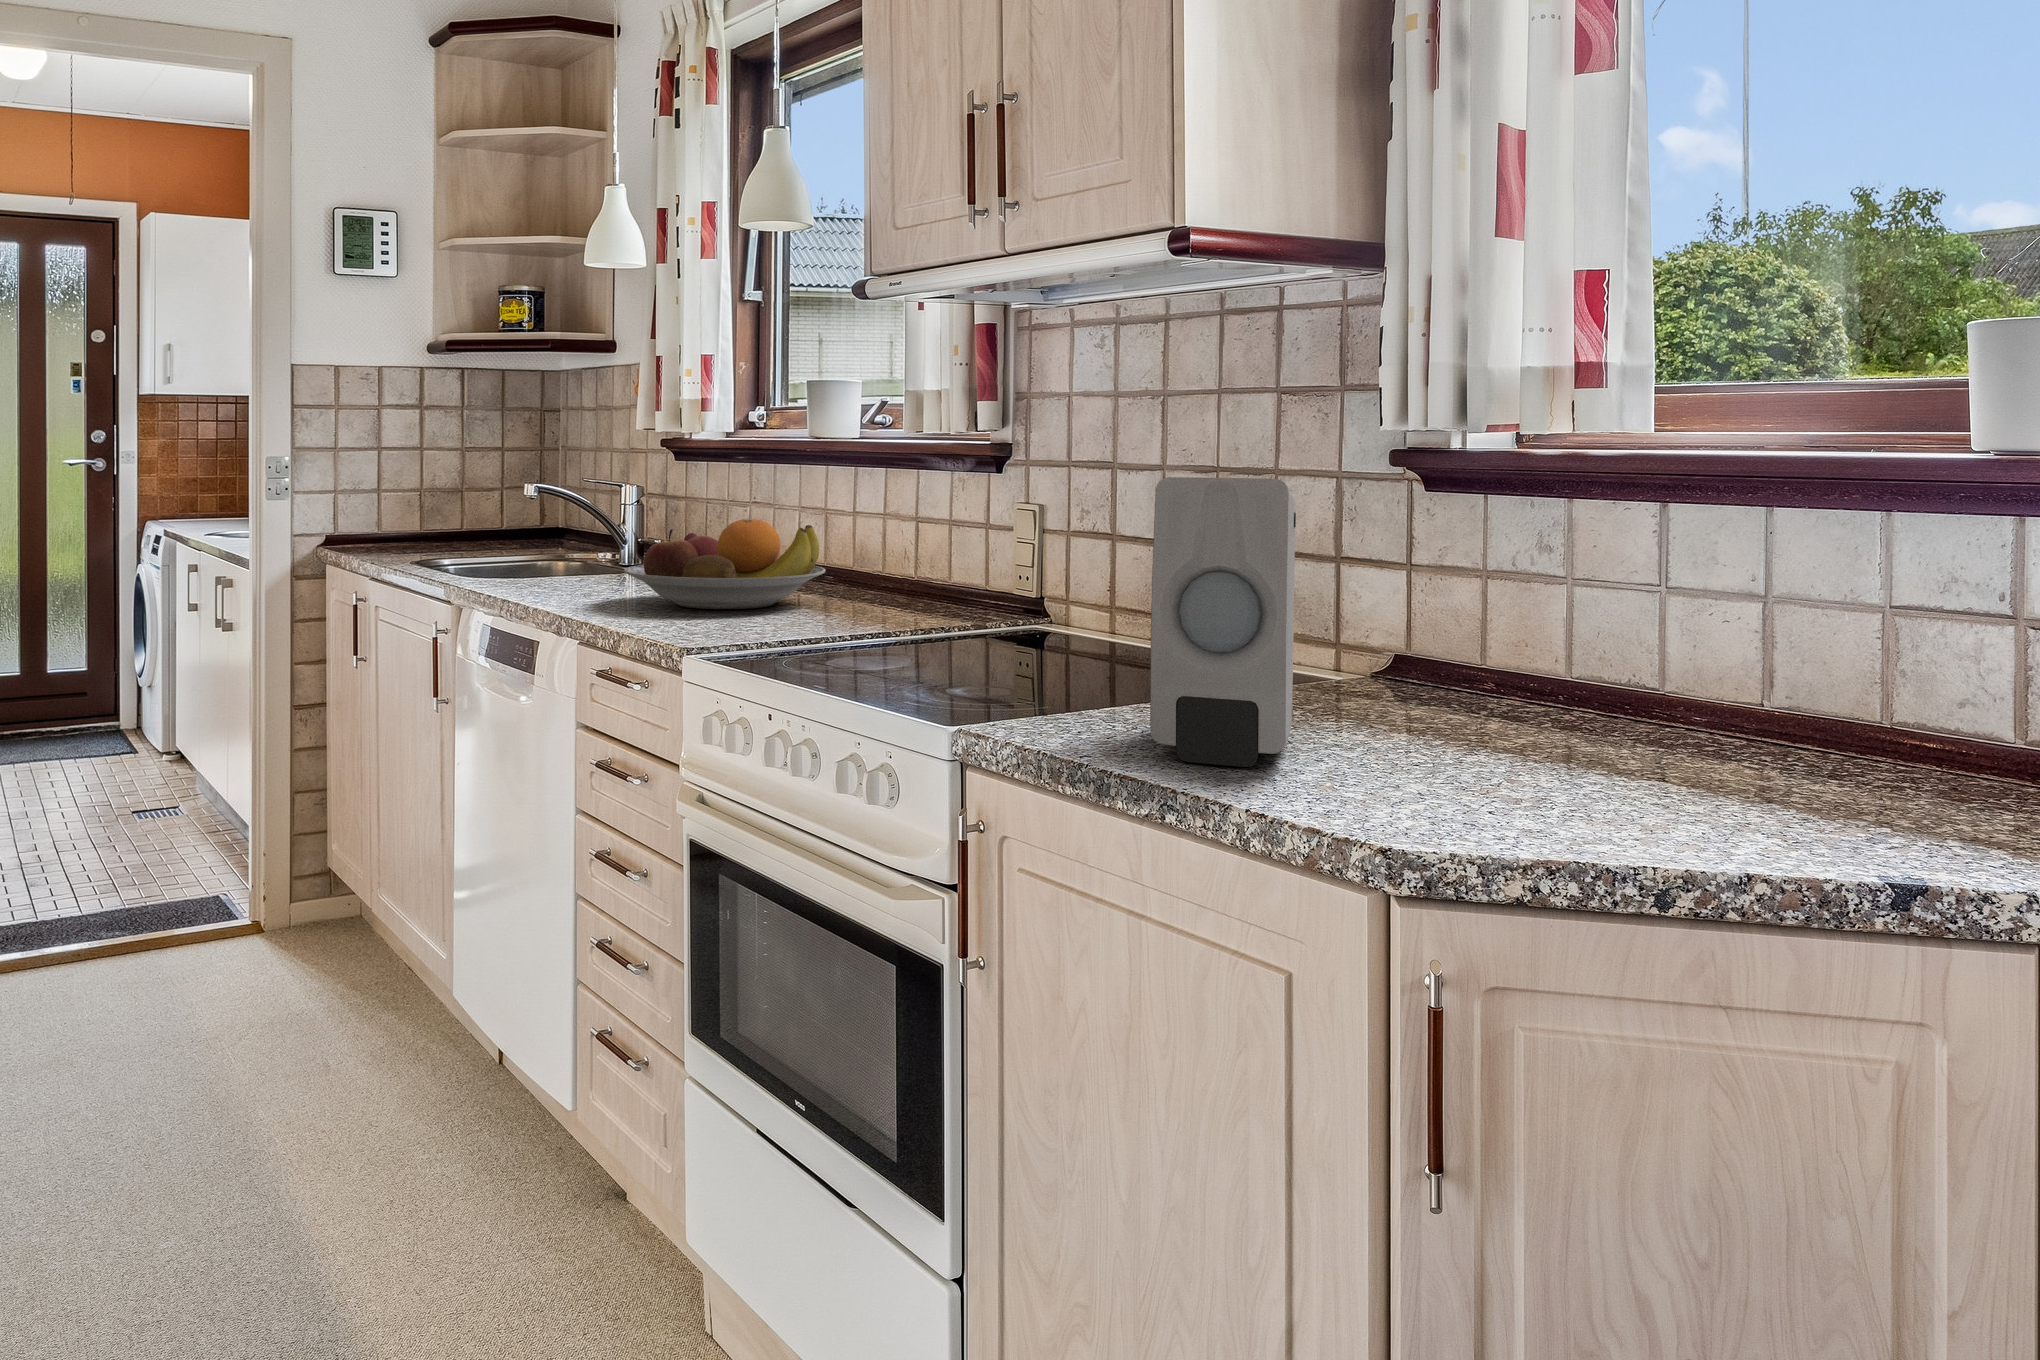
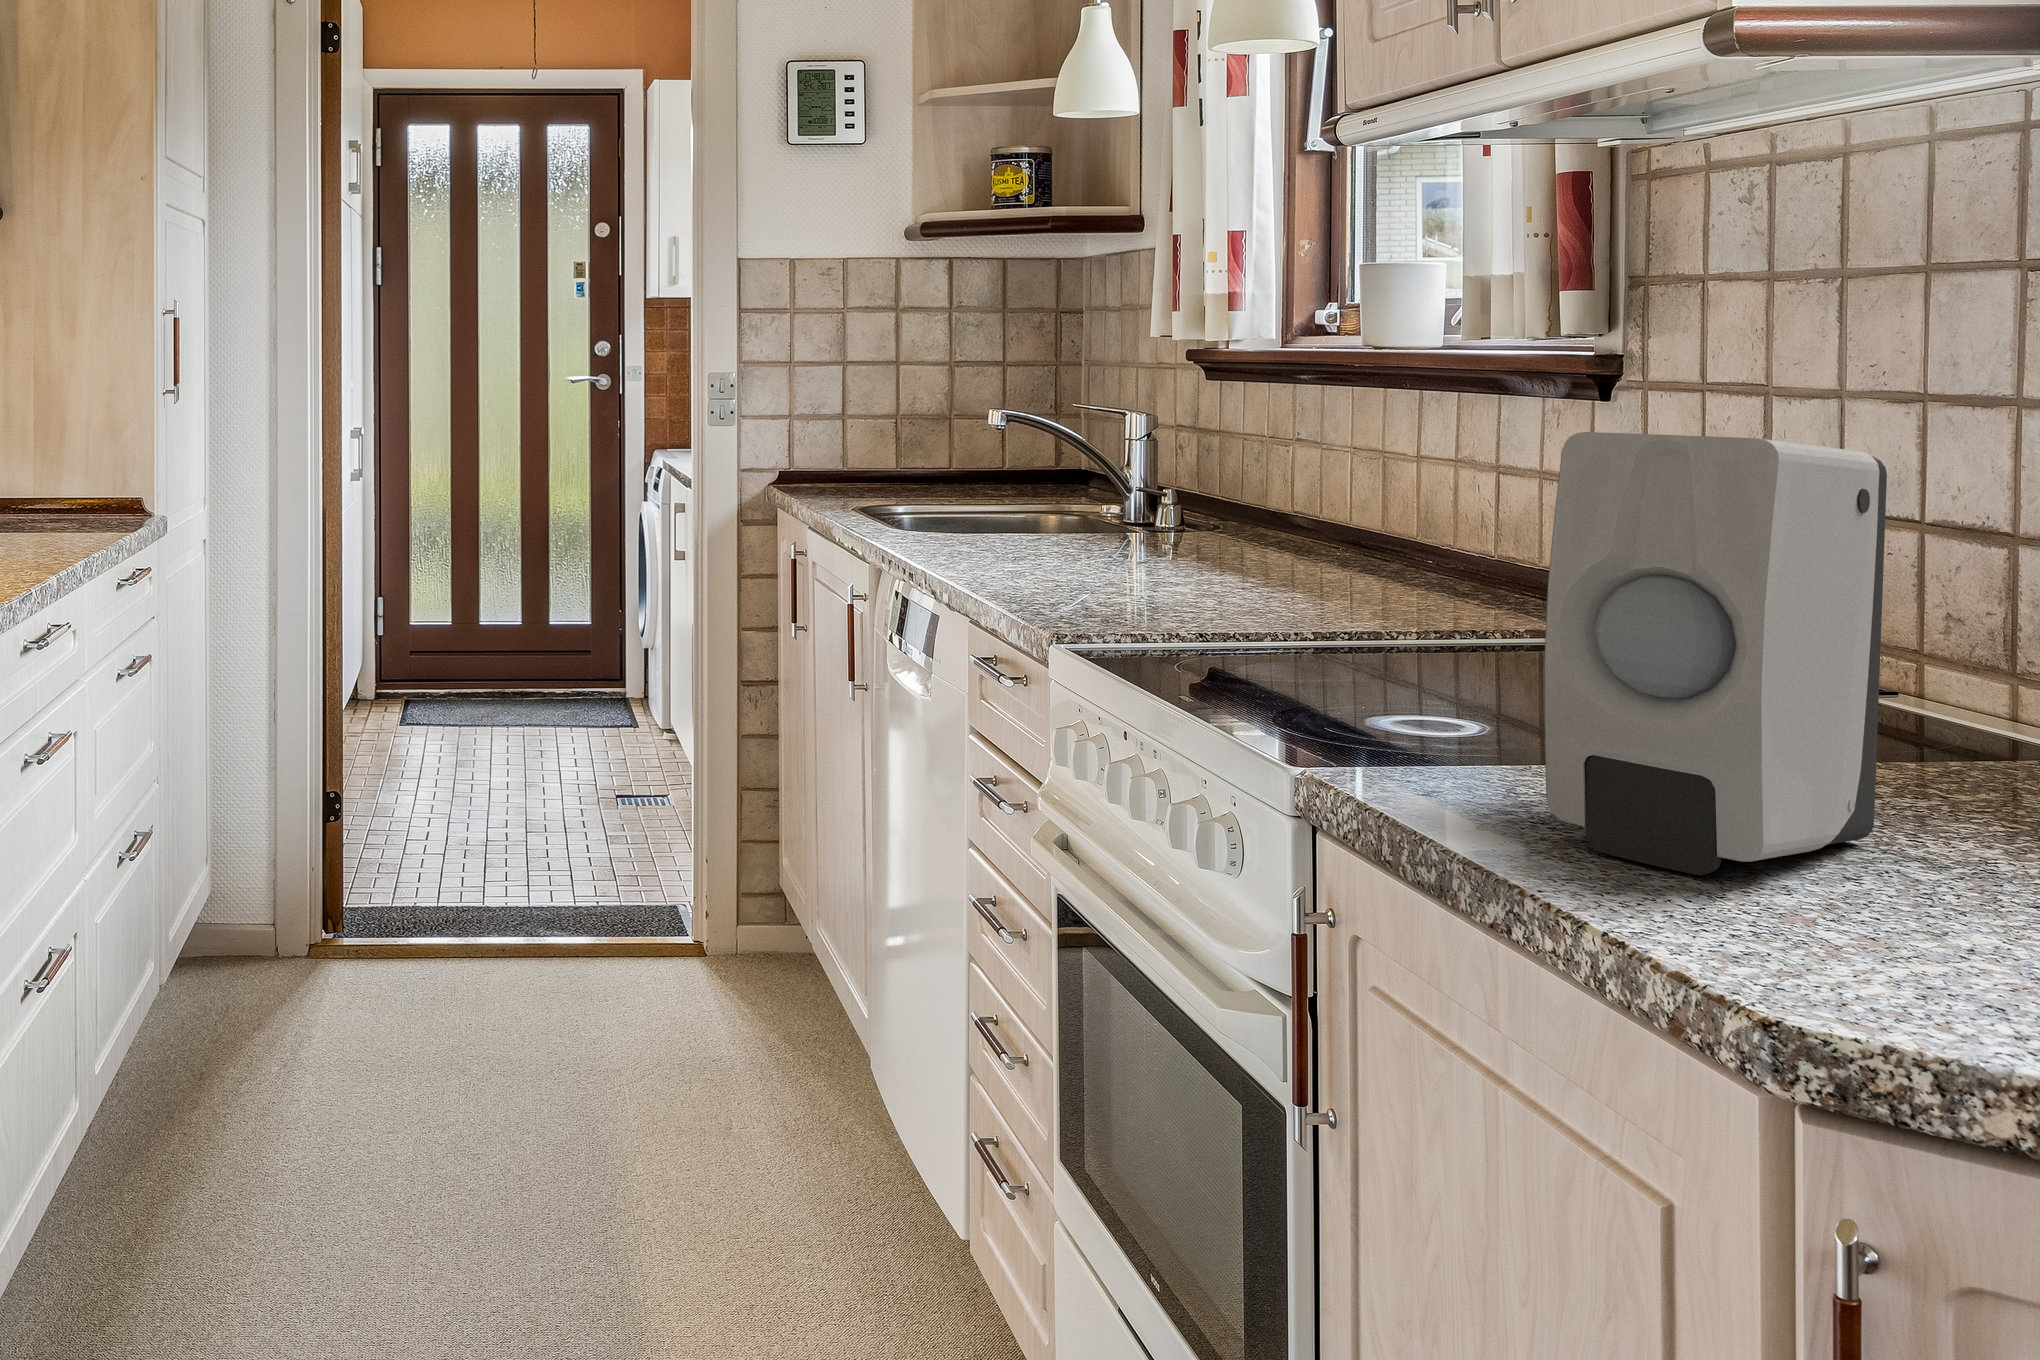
fruit bowl: present [624,519,826,609] -> none [1066,459,1349,577]

